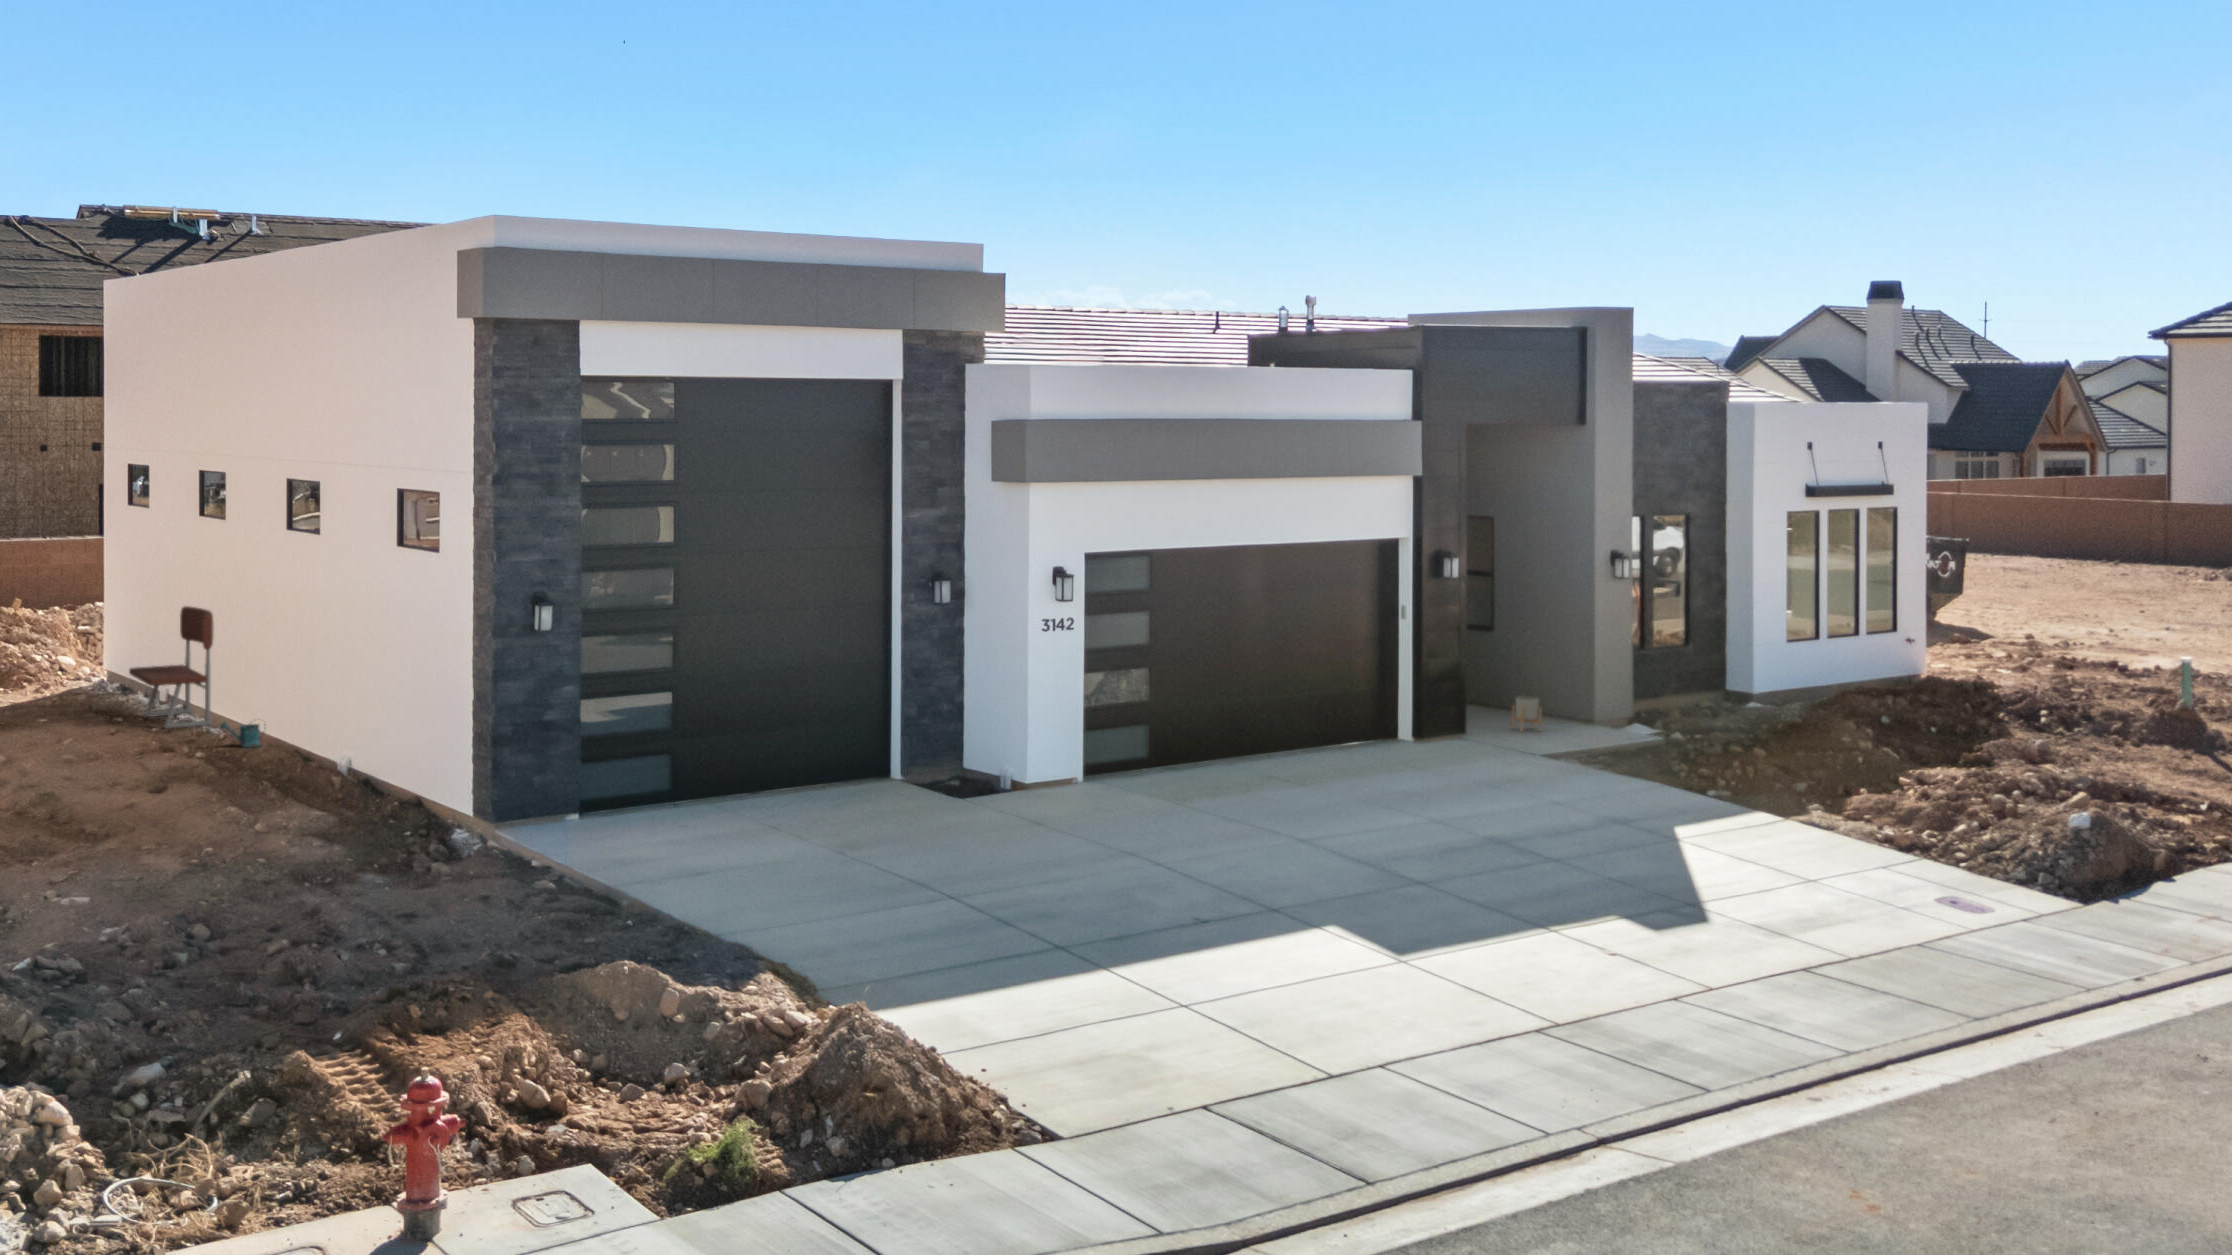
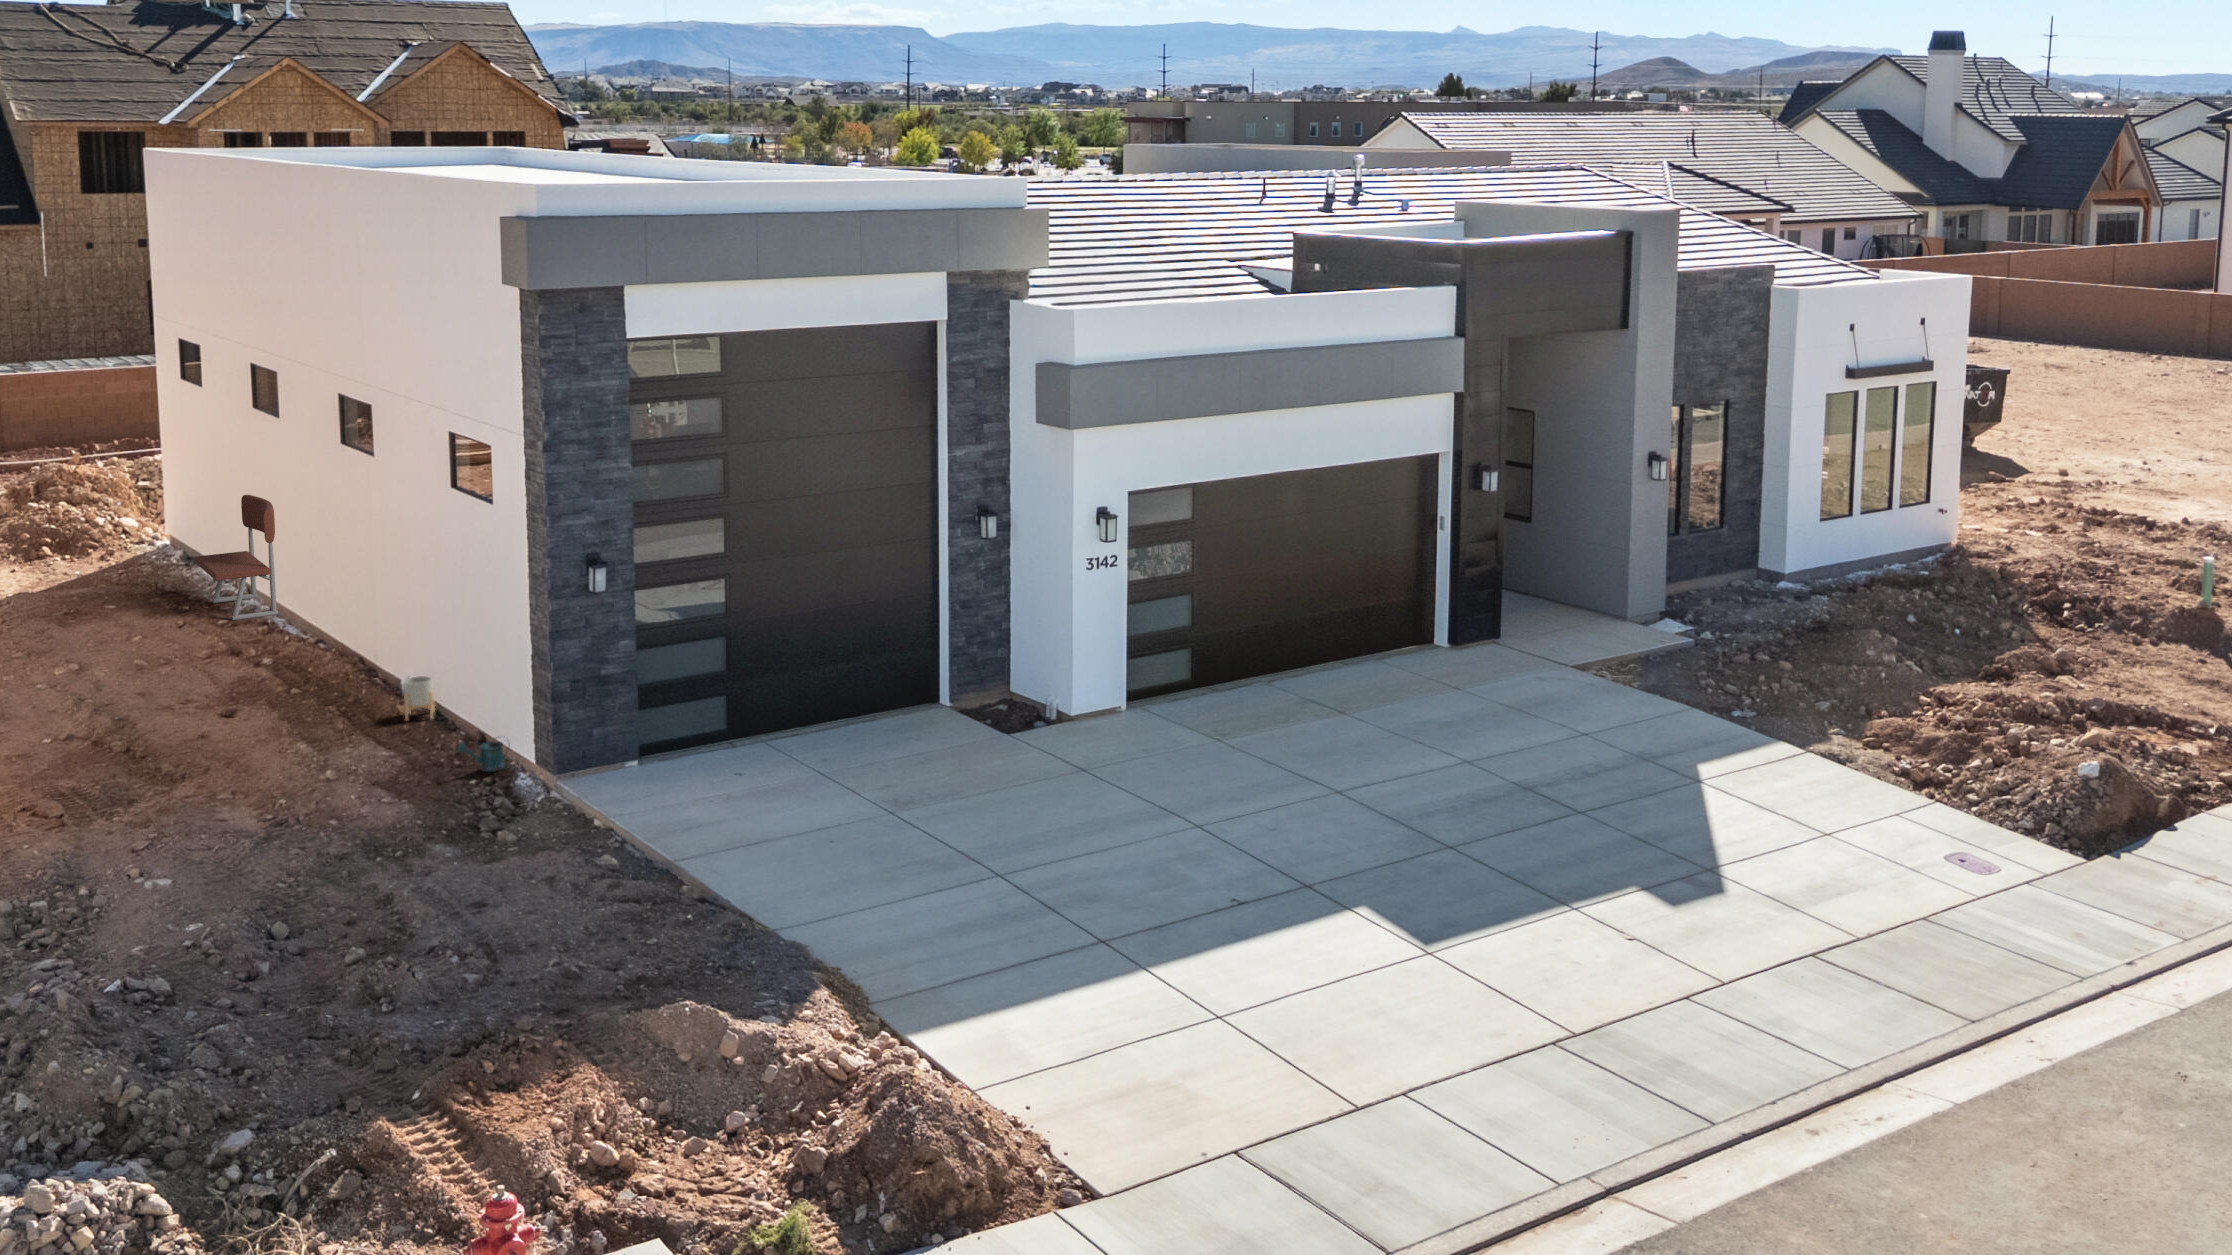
planter: present [1512,697,1542,731] -> present [404,676,435,720]
watering can: present [221,722,263,748] -> present [458,736,505,772]

